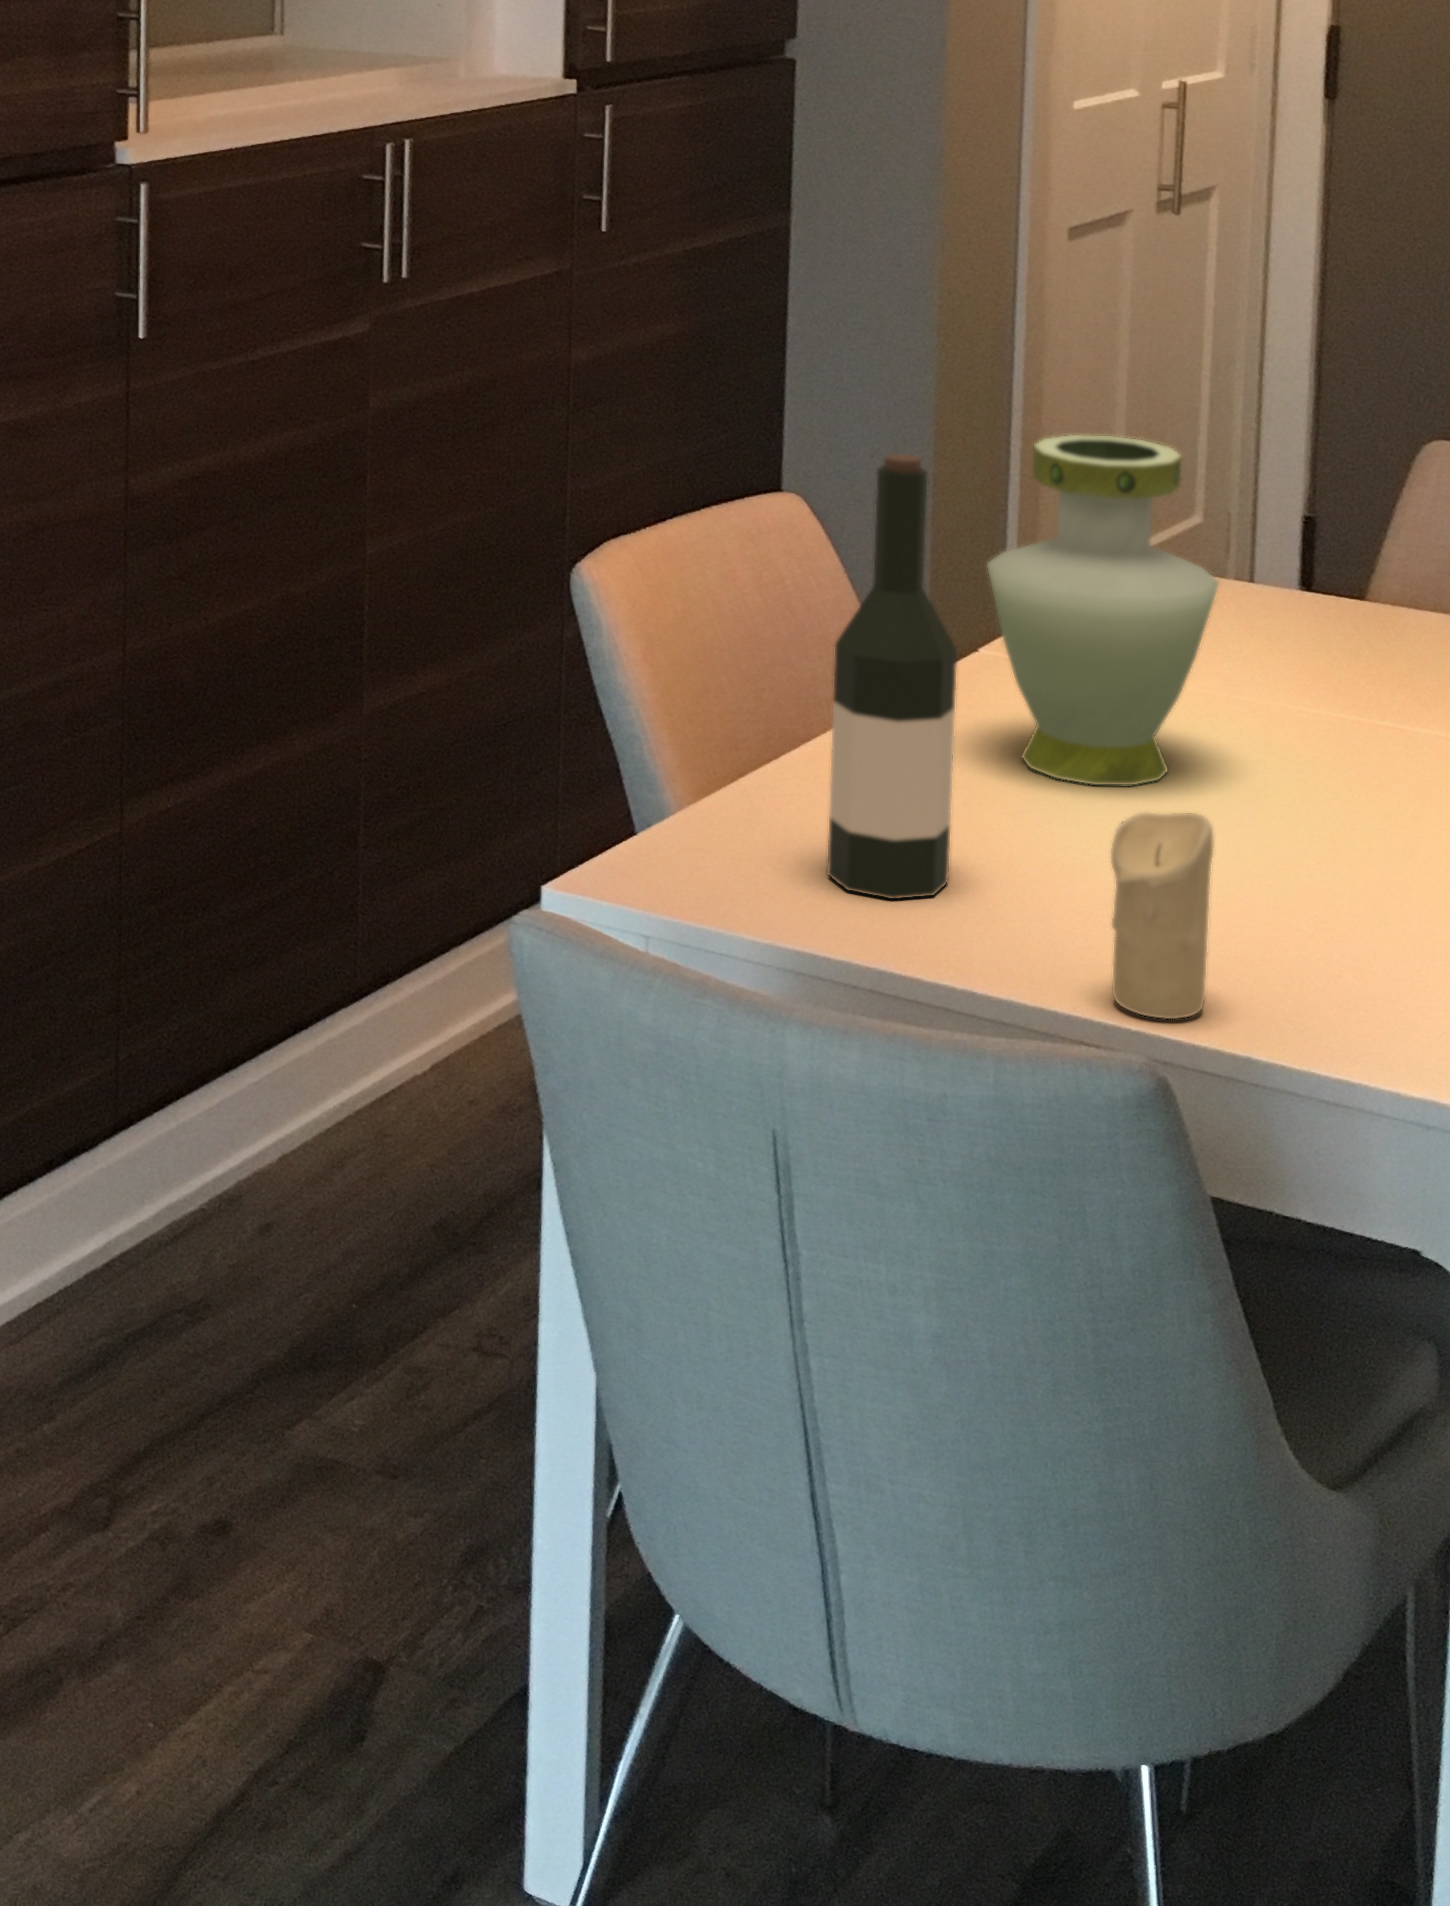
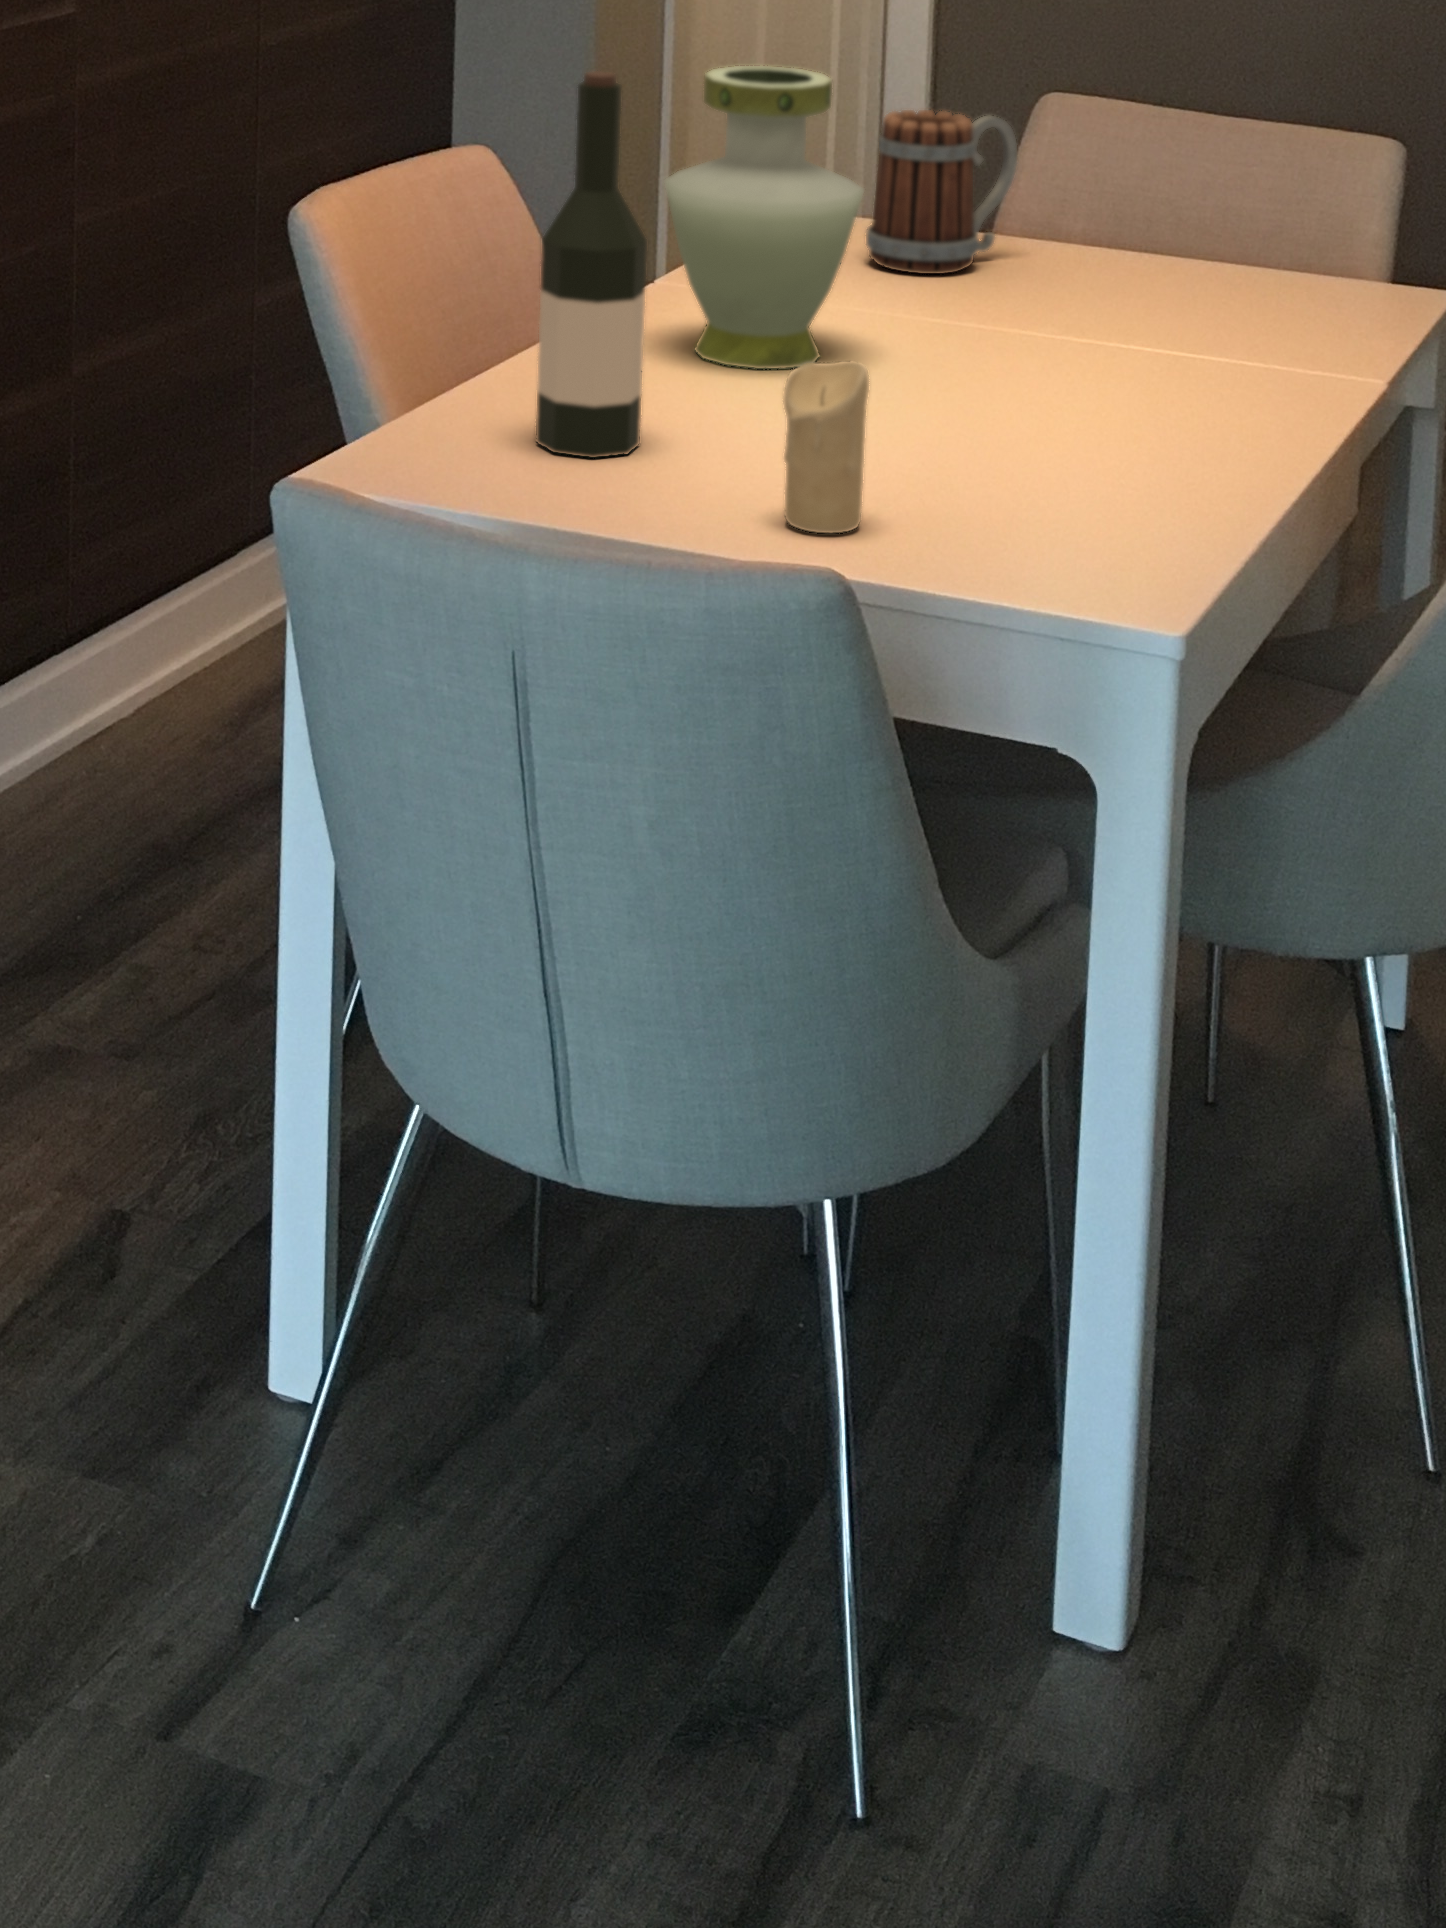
mug: none [1228,475,1405,665] -> present [866,110,1017,274]

